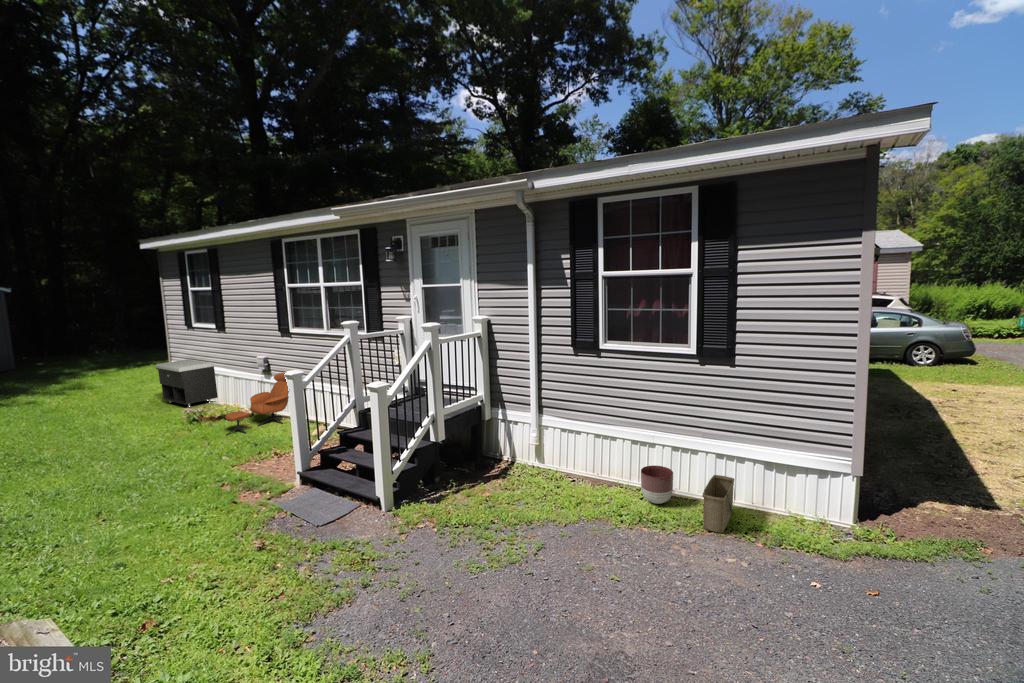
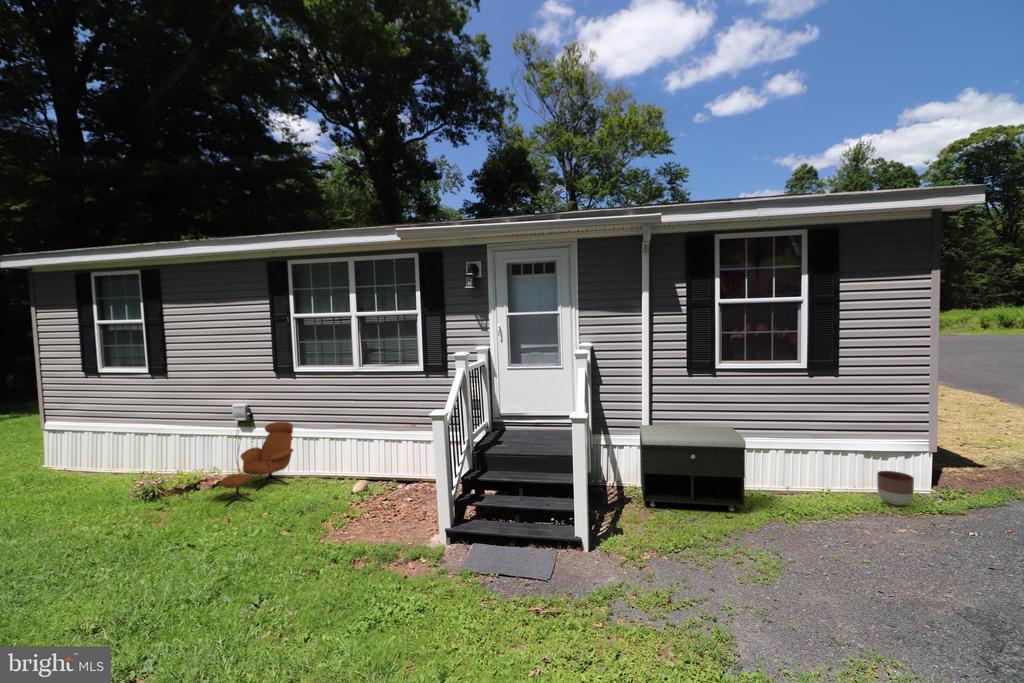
storage bench: present [156,360,218,407] -> present [640,425,746,511]
planter: present [641,466,673,504] -> present [877,471,914,505]
basket: present [702,475,735,533] -> none [826,468,867,514]

